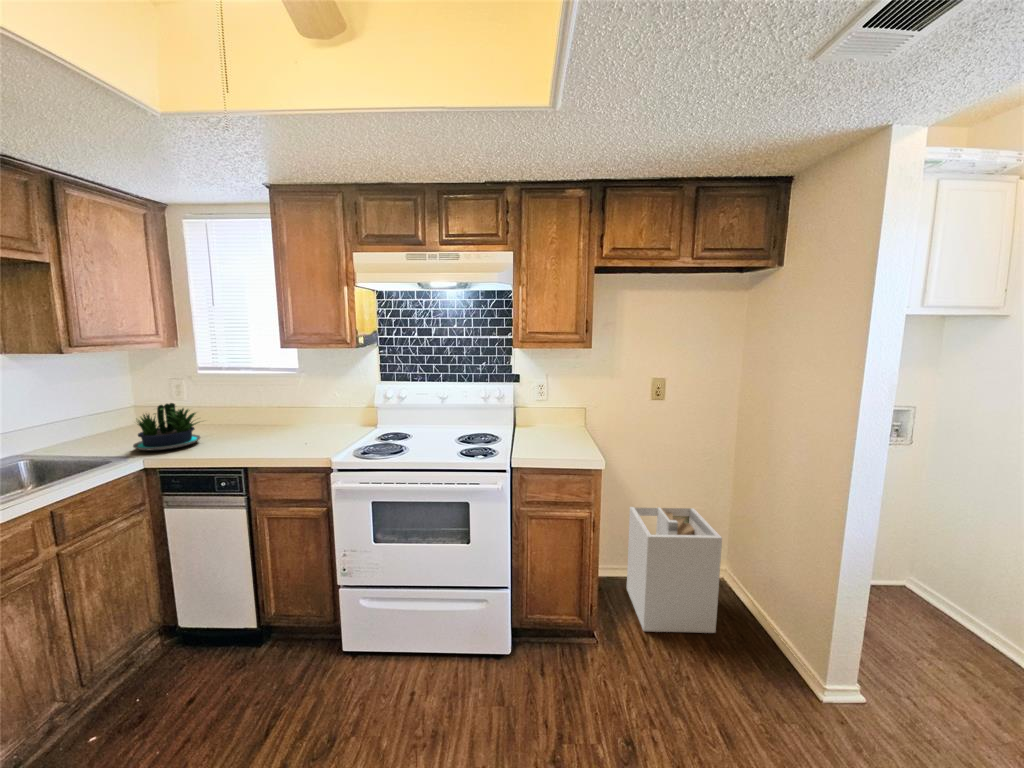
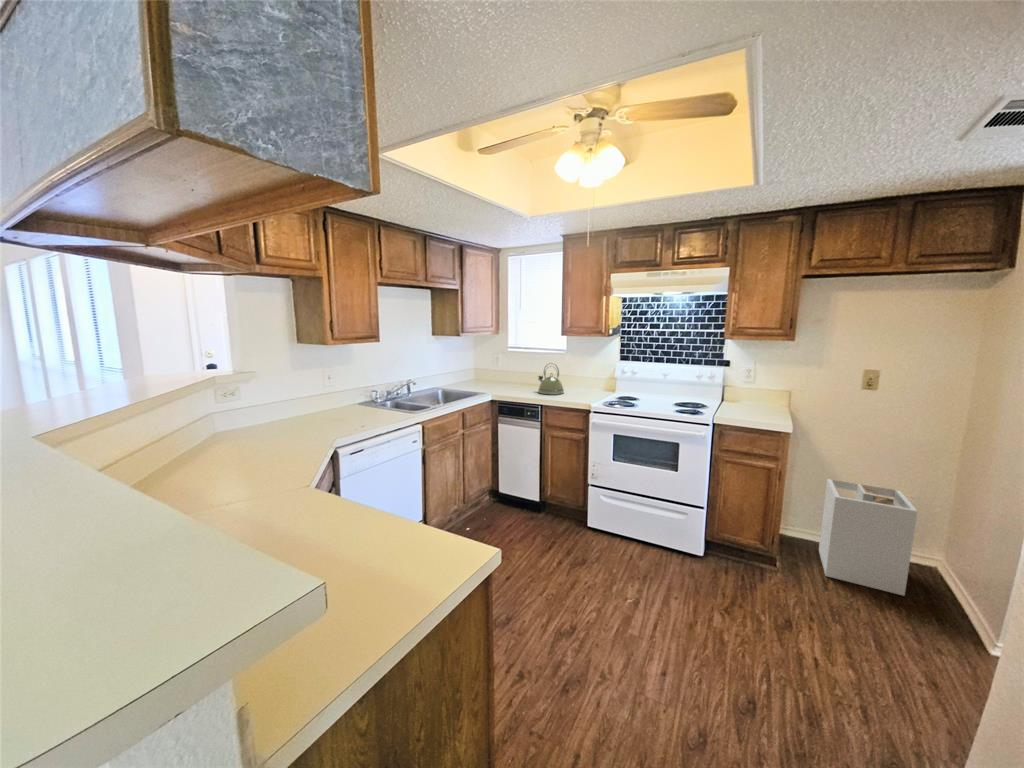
kettle: none [246,392,295,444] -> present [538,366,564,395]
potted plant: present [133,403,200,450] -> none [484,366,519,391]

